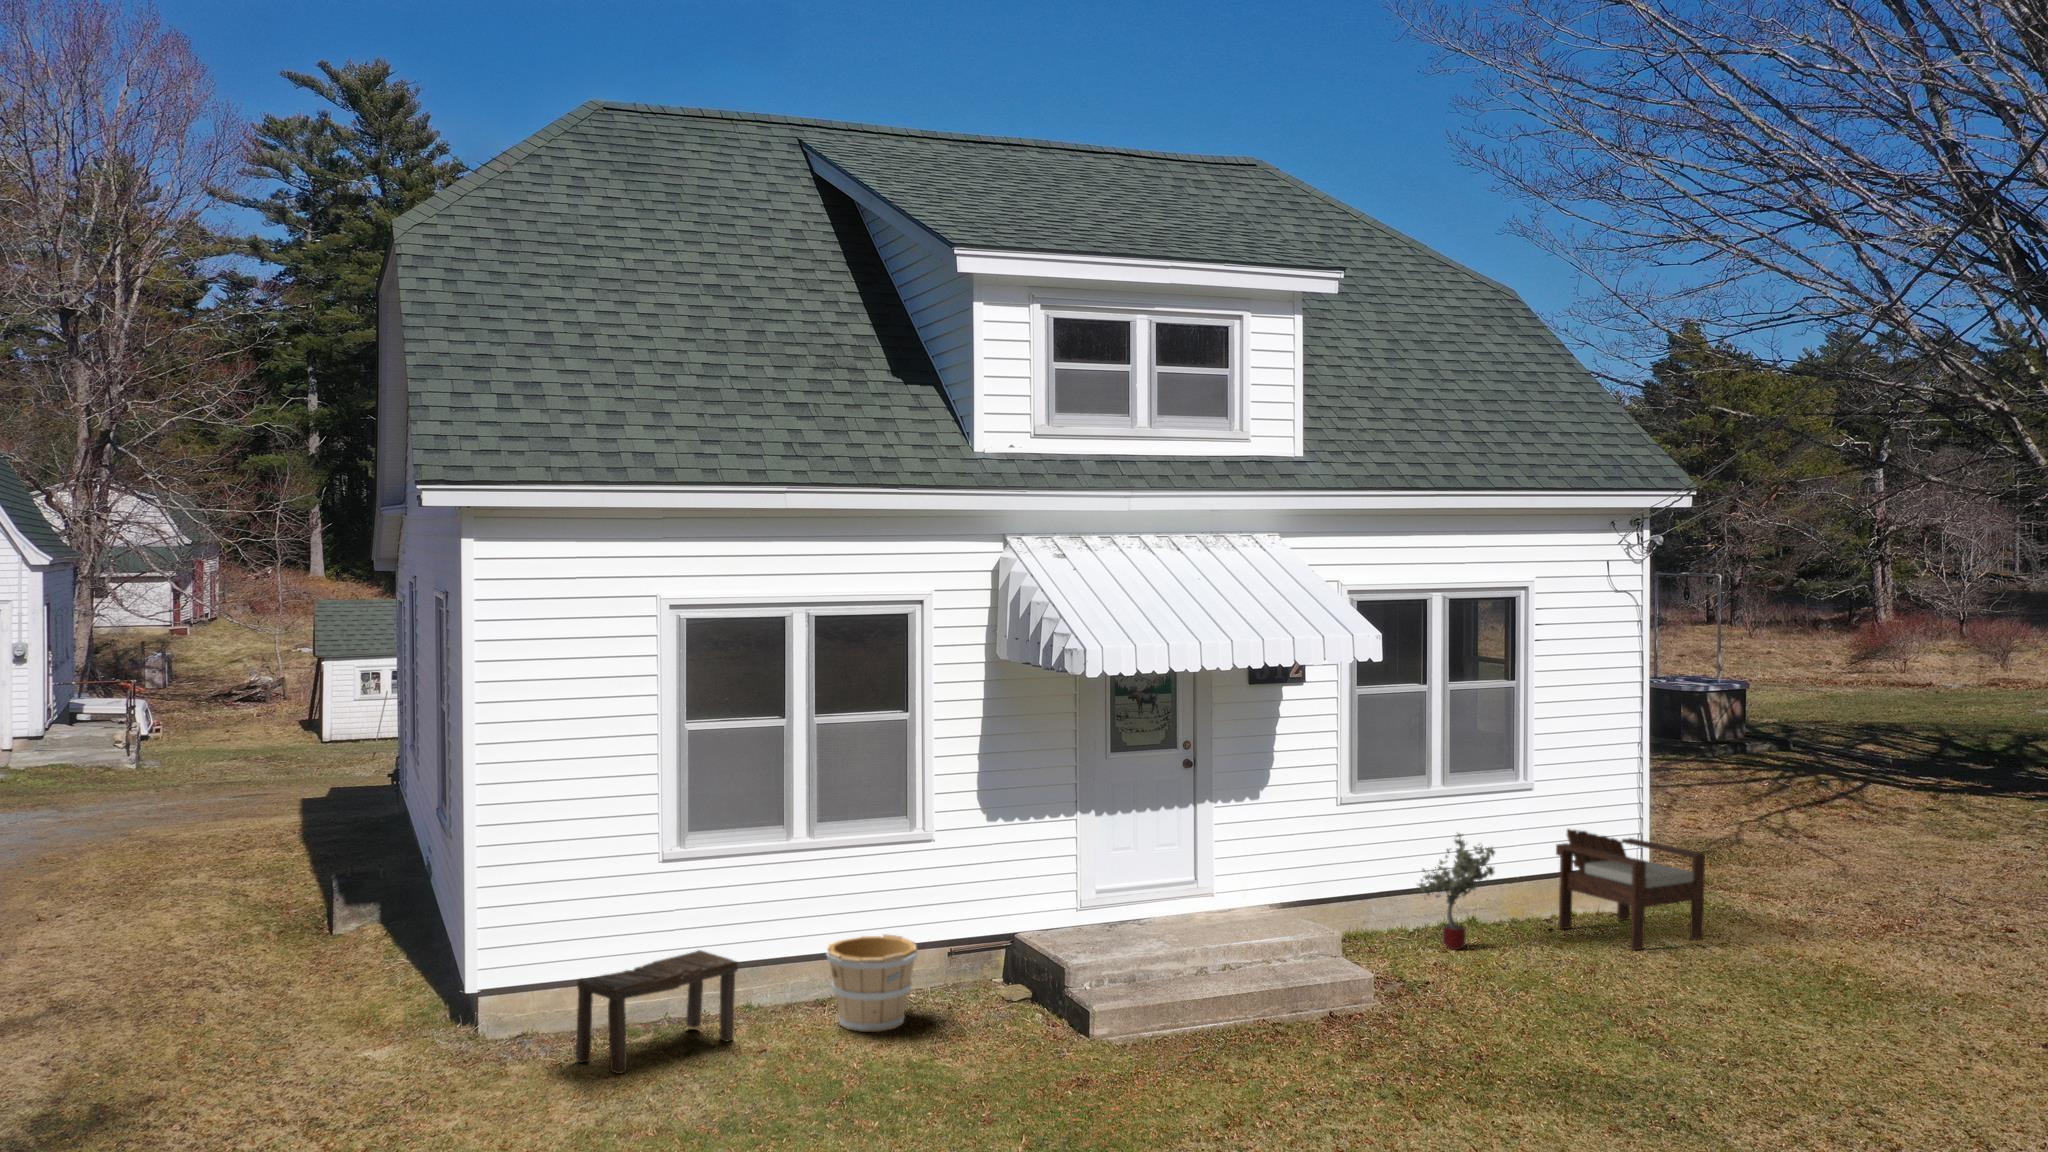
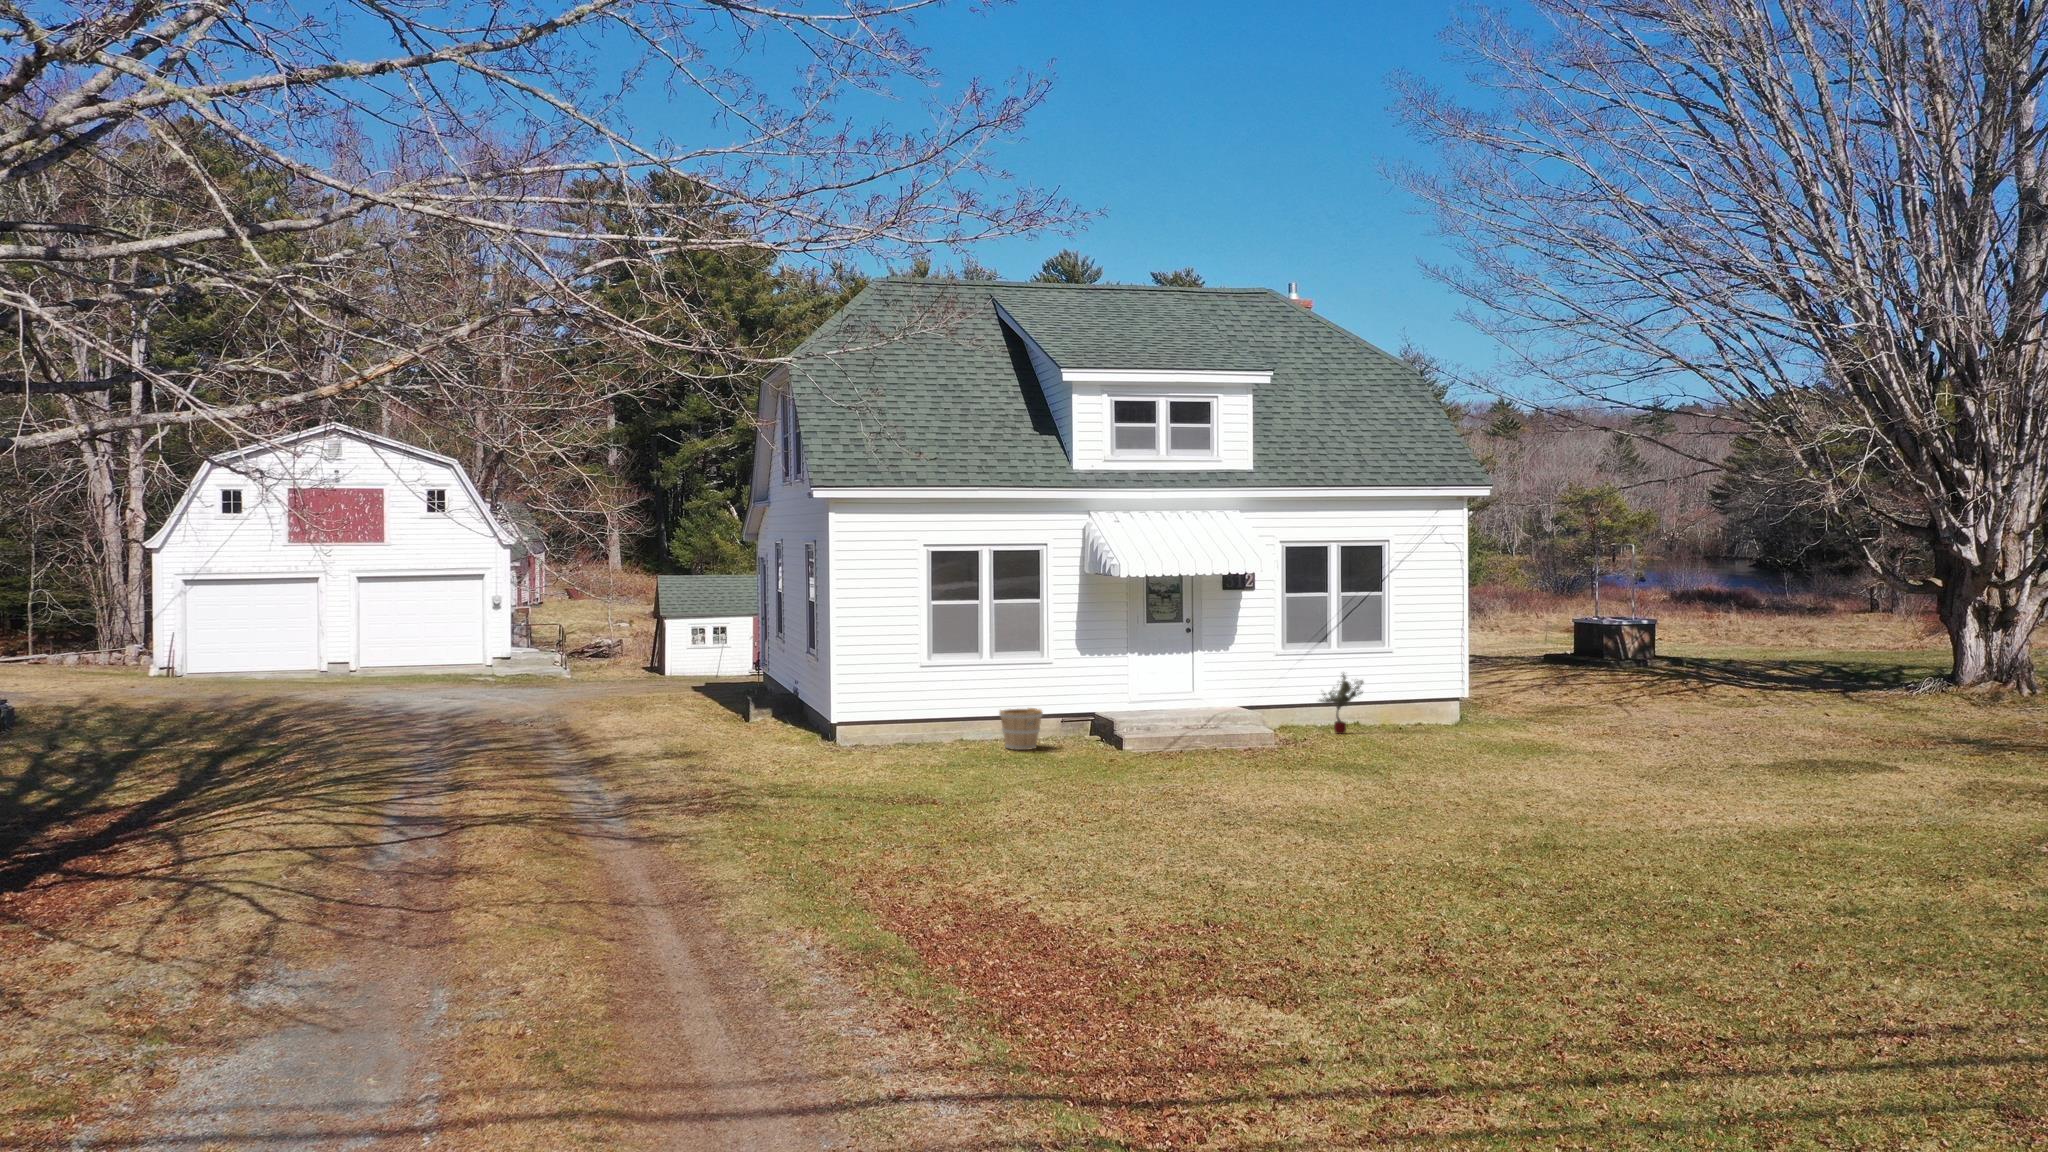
chair: present [1556,829,1705,950] -> none [1407,663,1487,735]
bench: present [576,950,738,1074] -> none [883,710,957,757]

